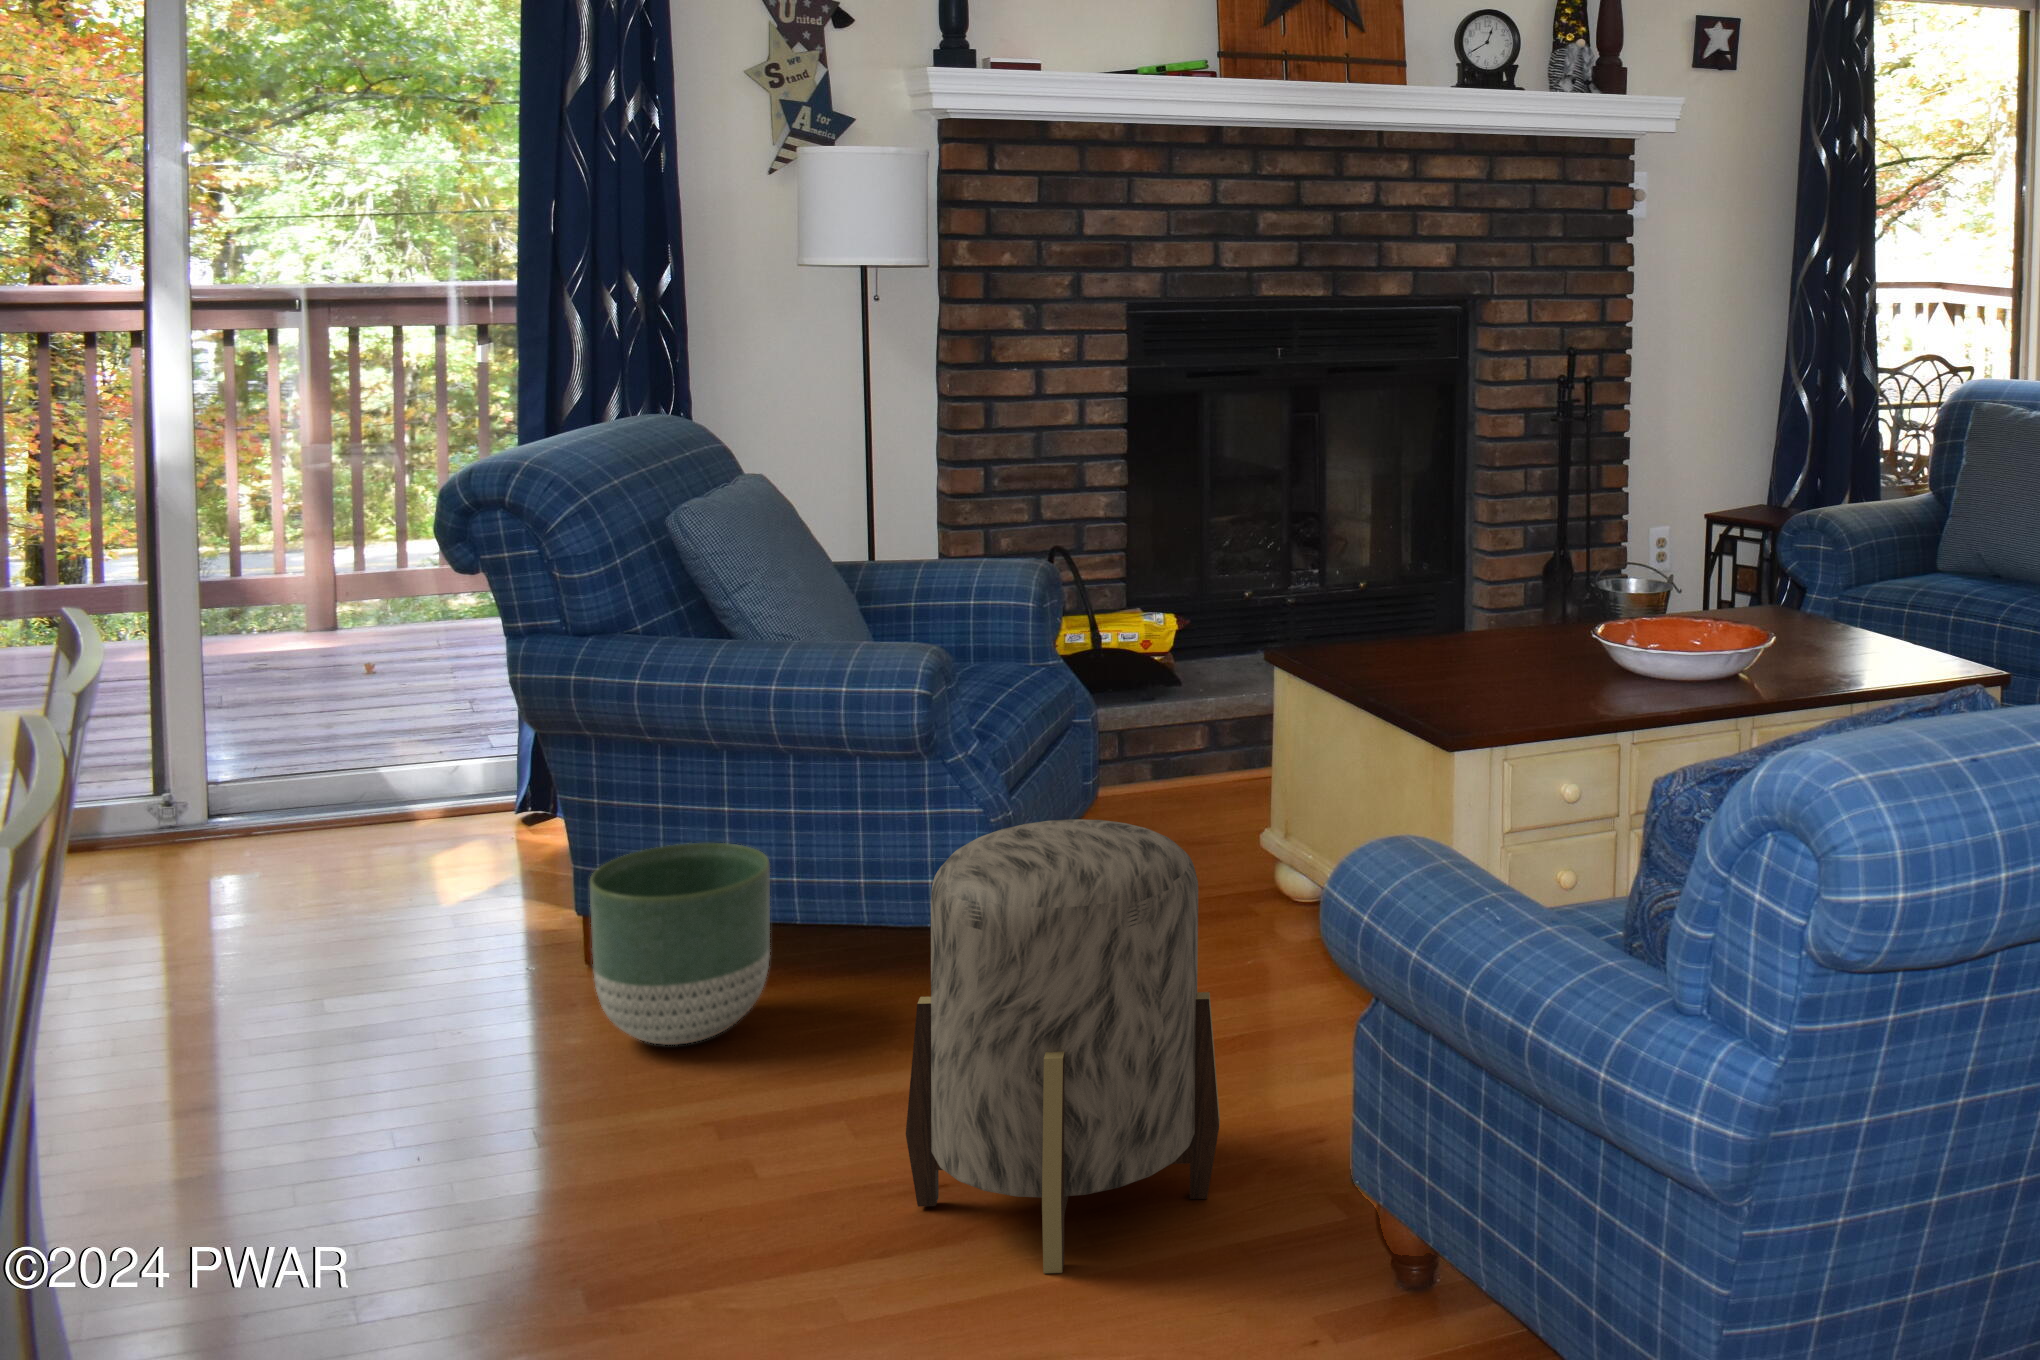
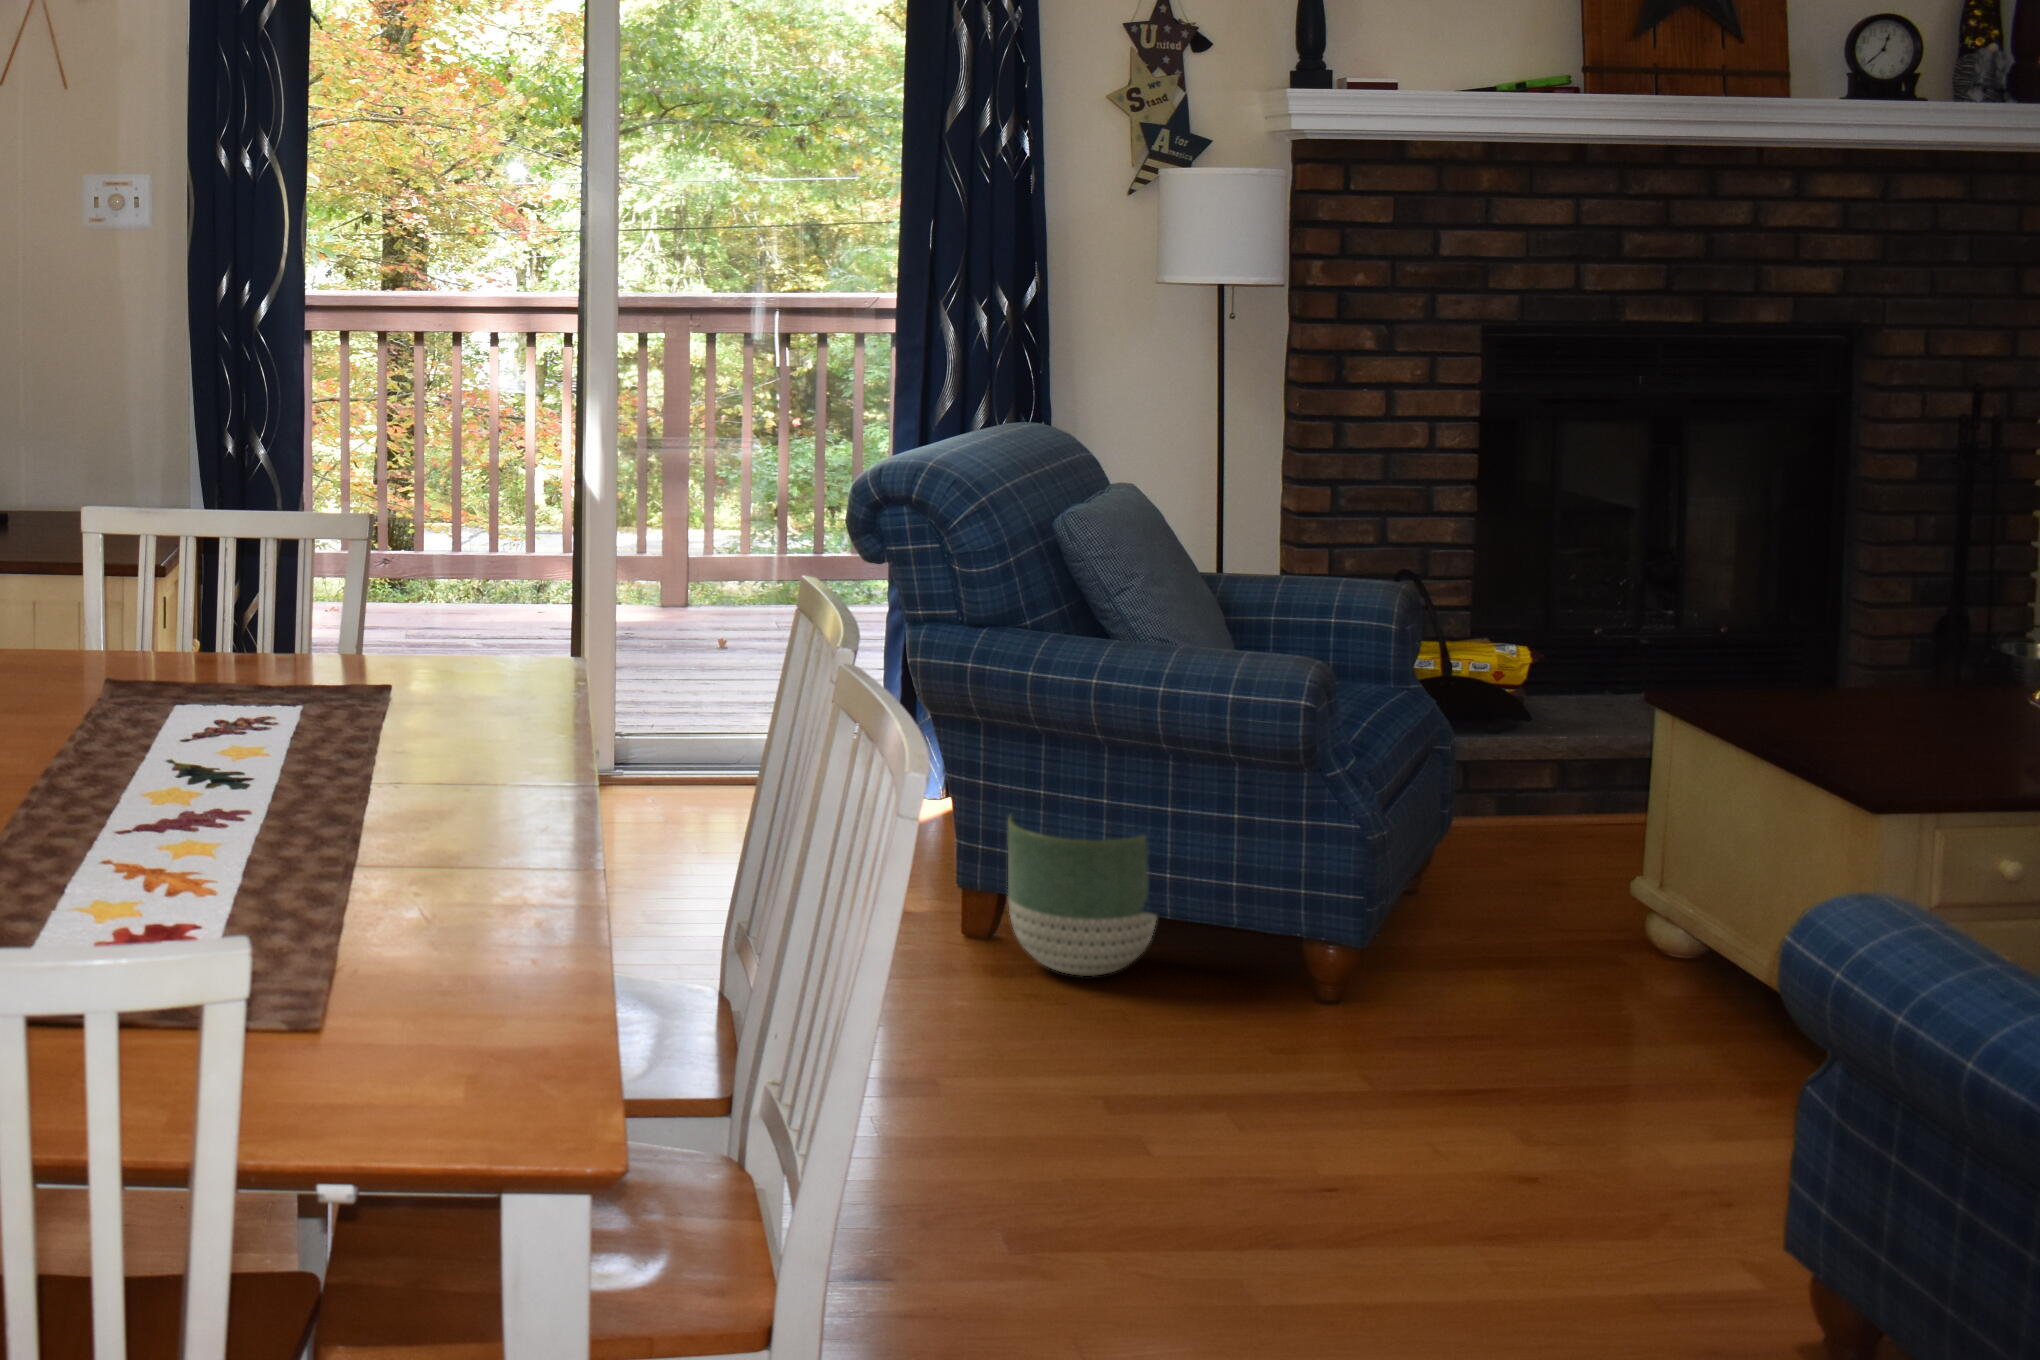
ottoman: present [906,819,1220,1273] -> none [1308,794,1603,1184]

